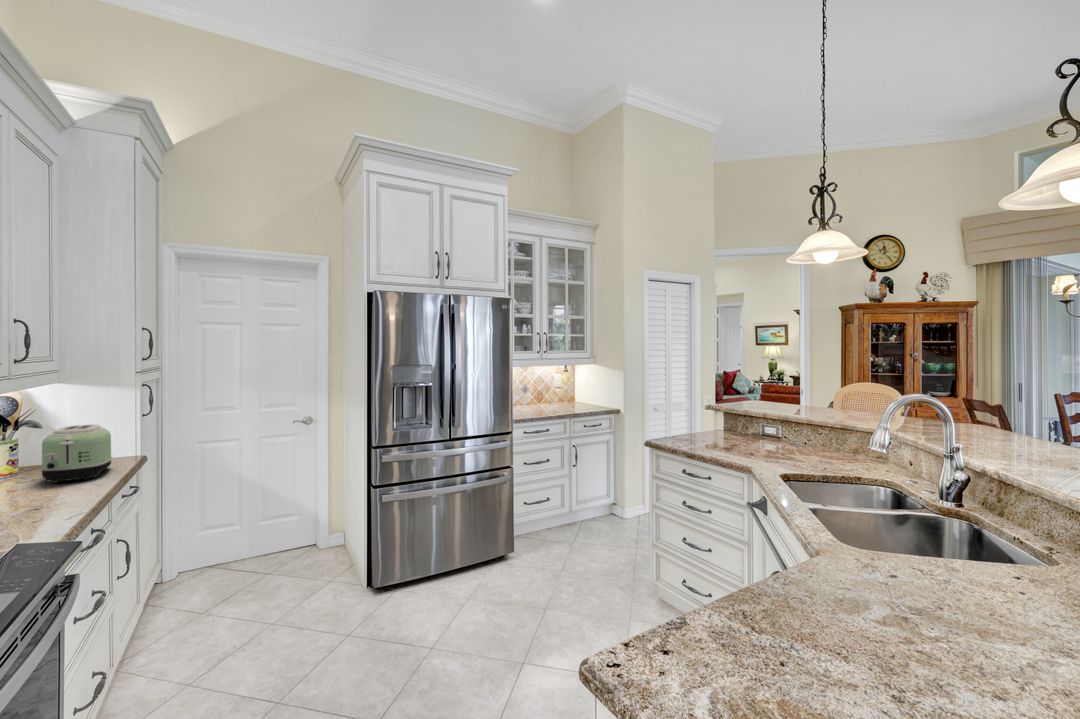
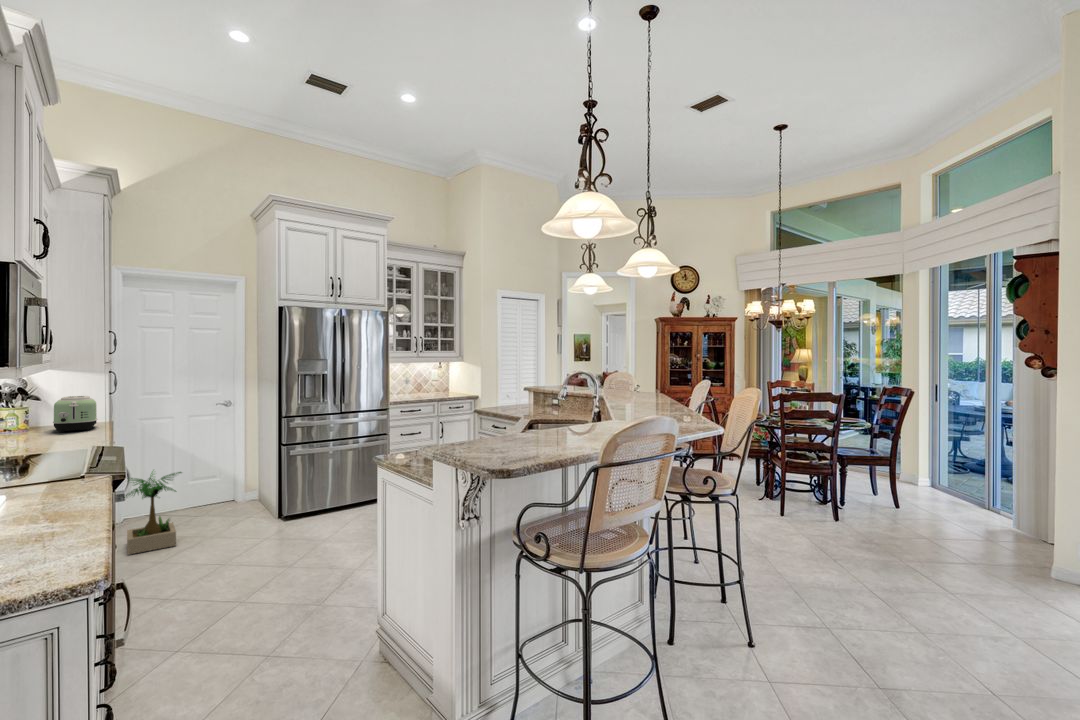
potted plant: none [147,520,247,653] -> present [124,471,182,555]

